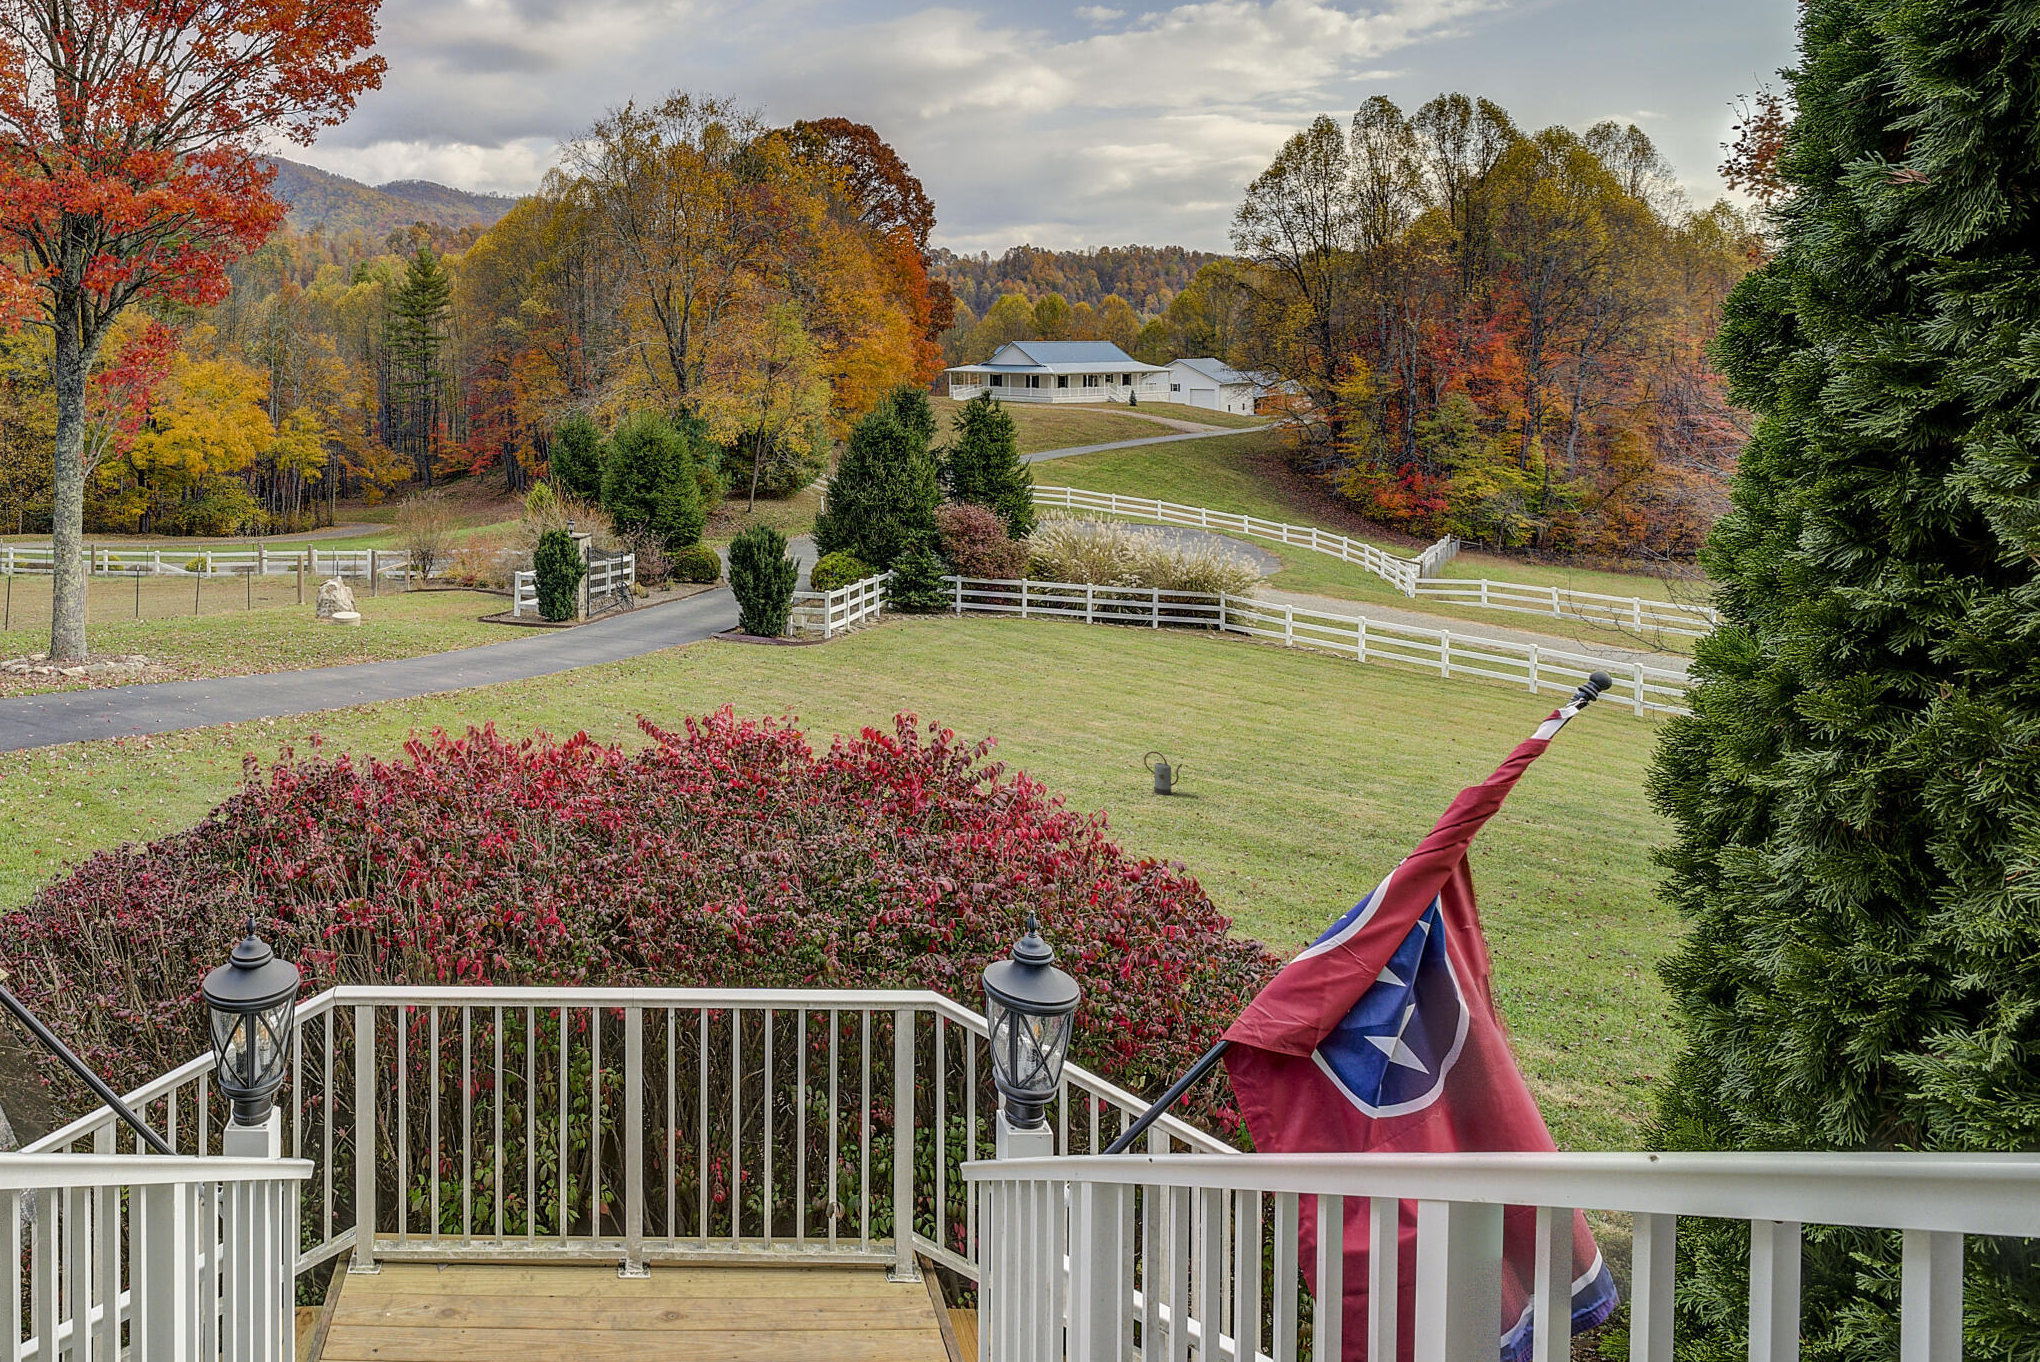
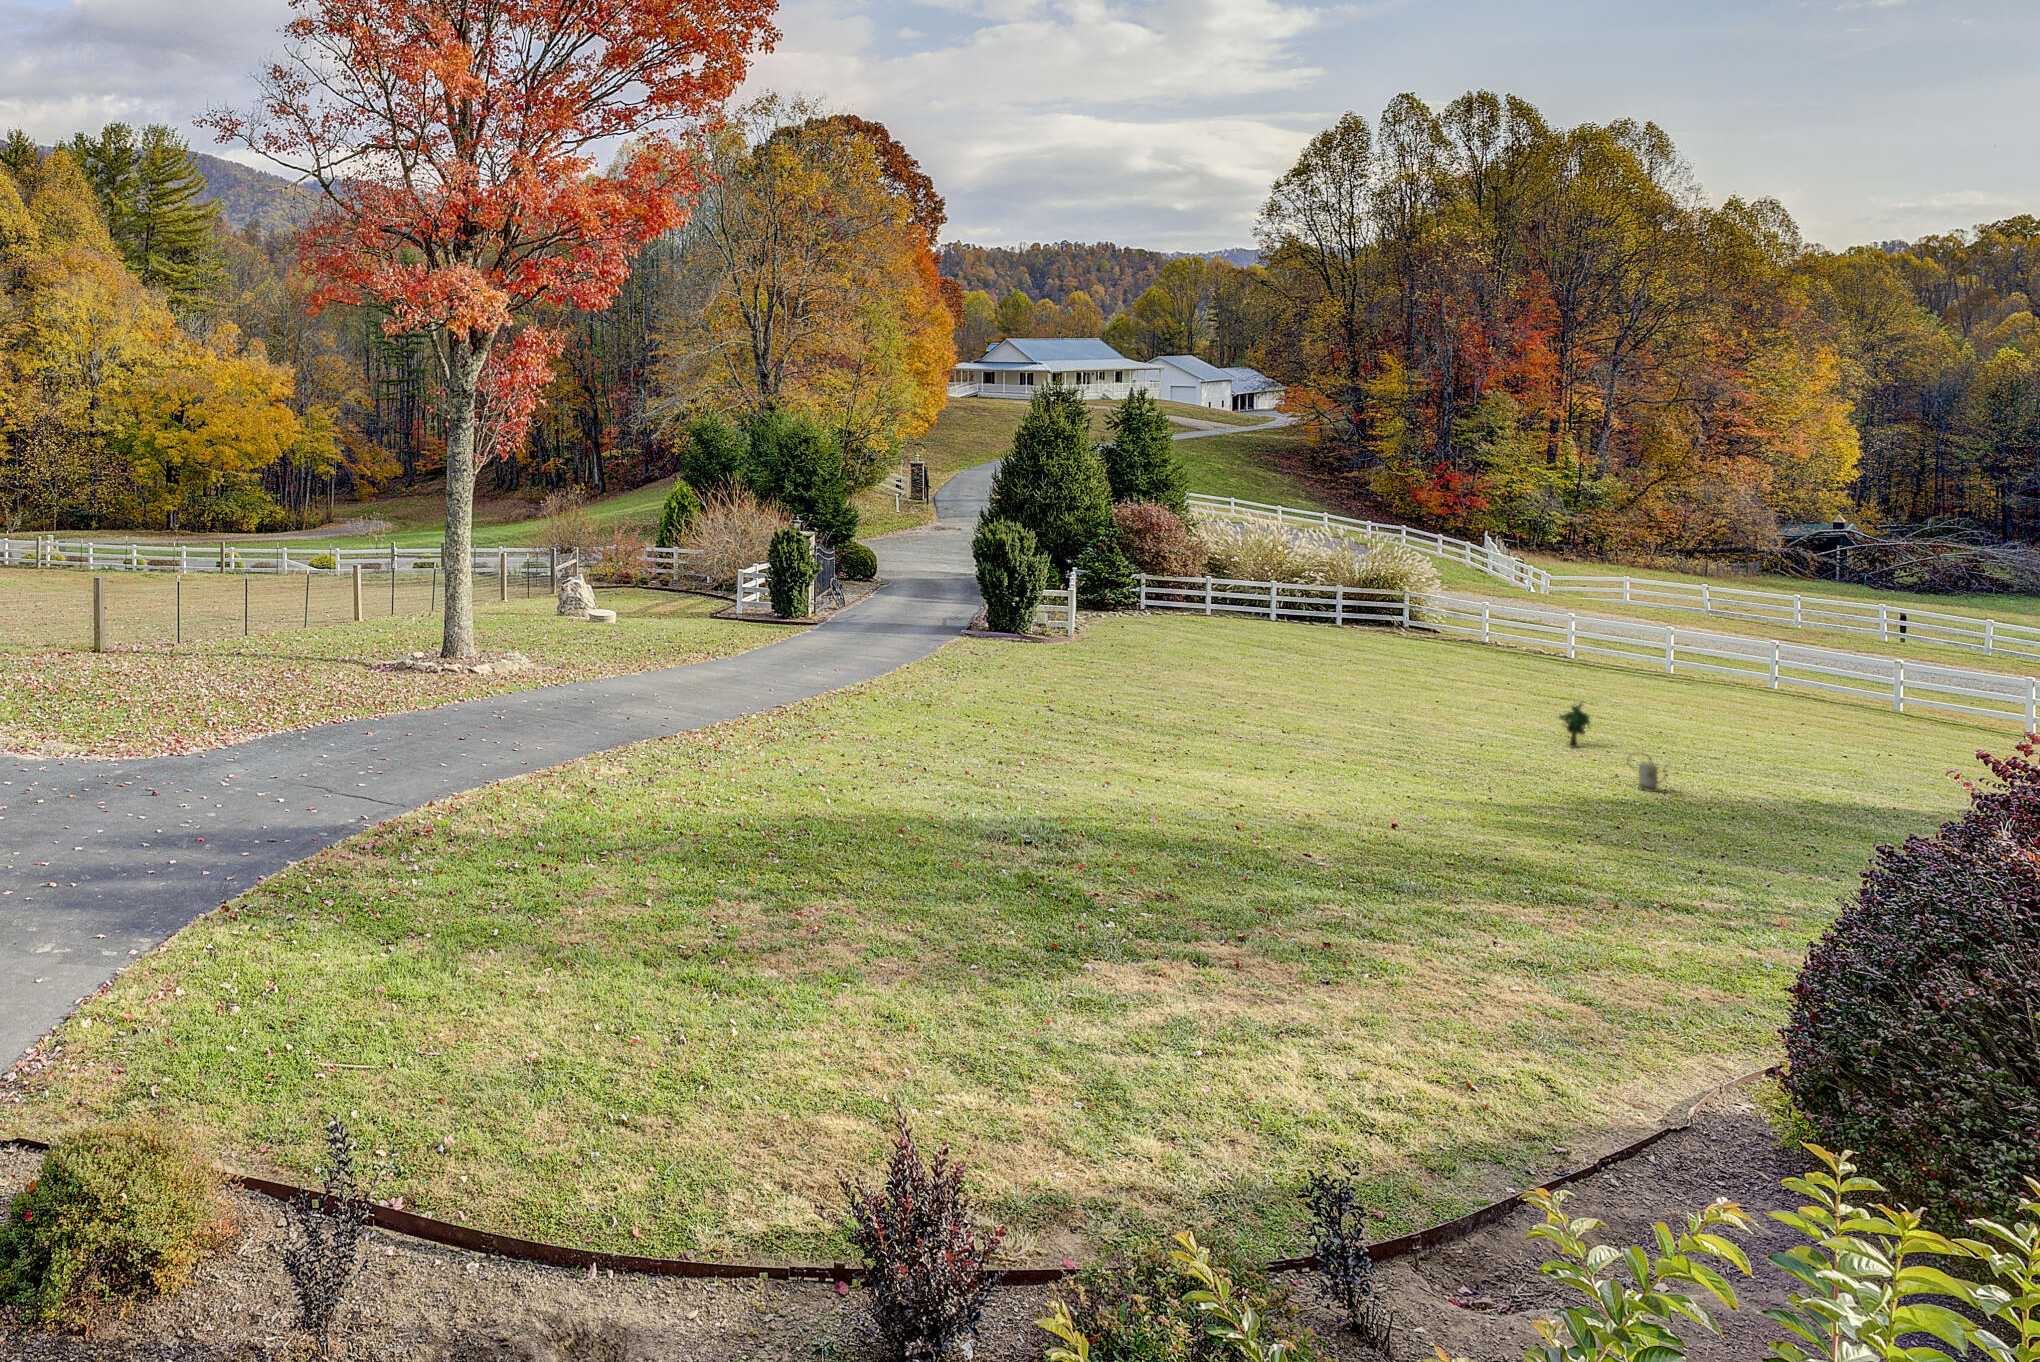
decorative plant: none [1153,701,1185,751] -> present [1559,703,1590,748]

